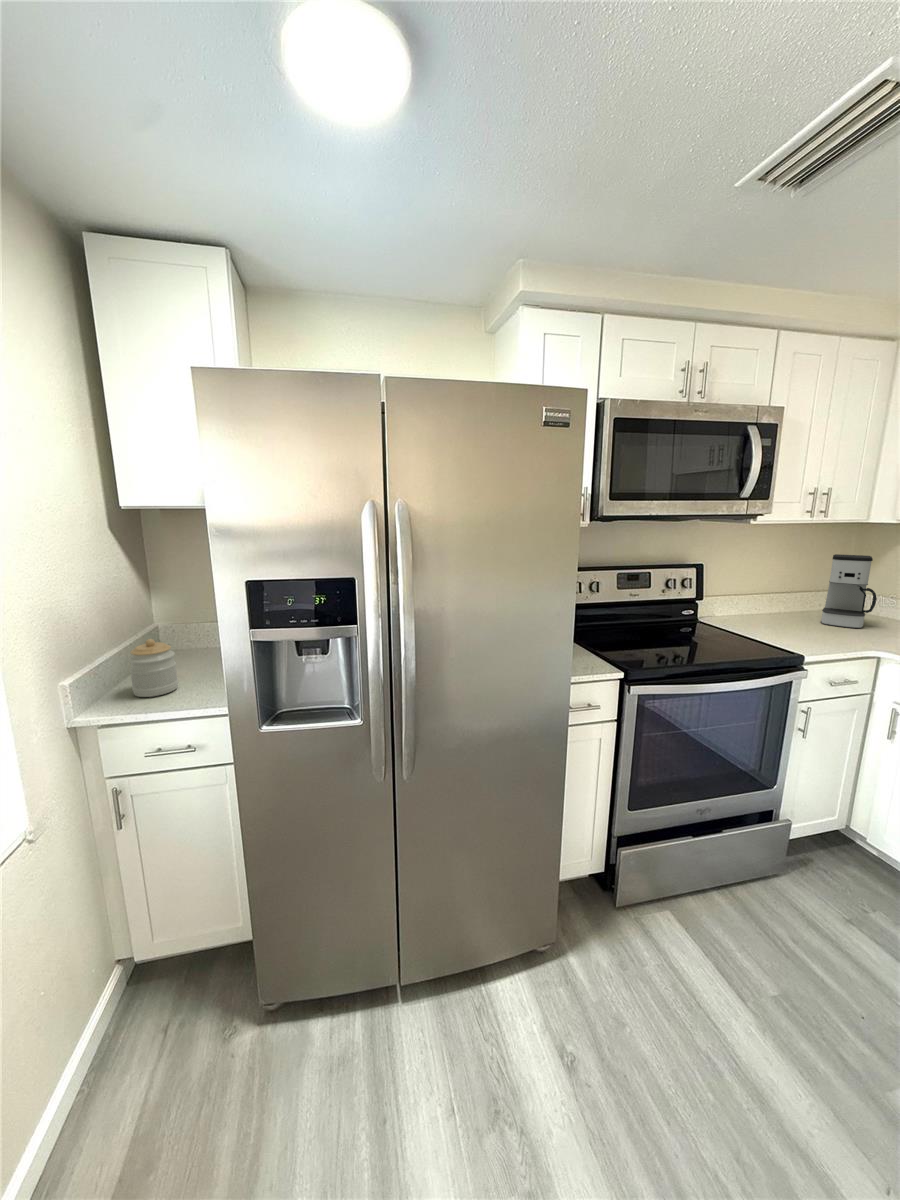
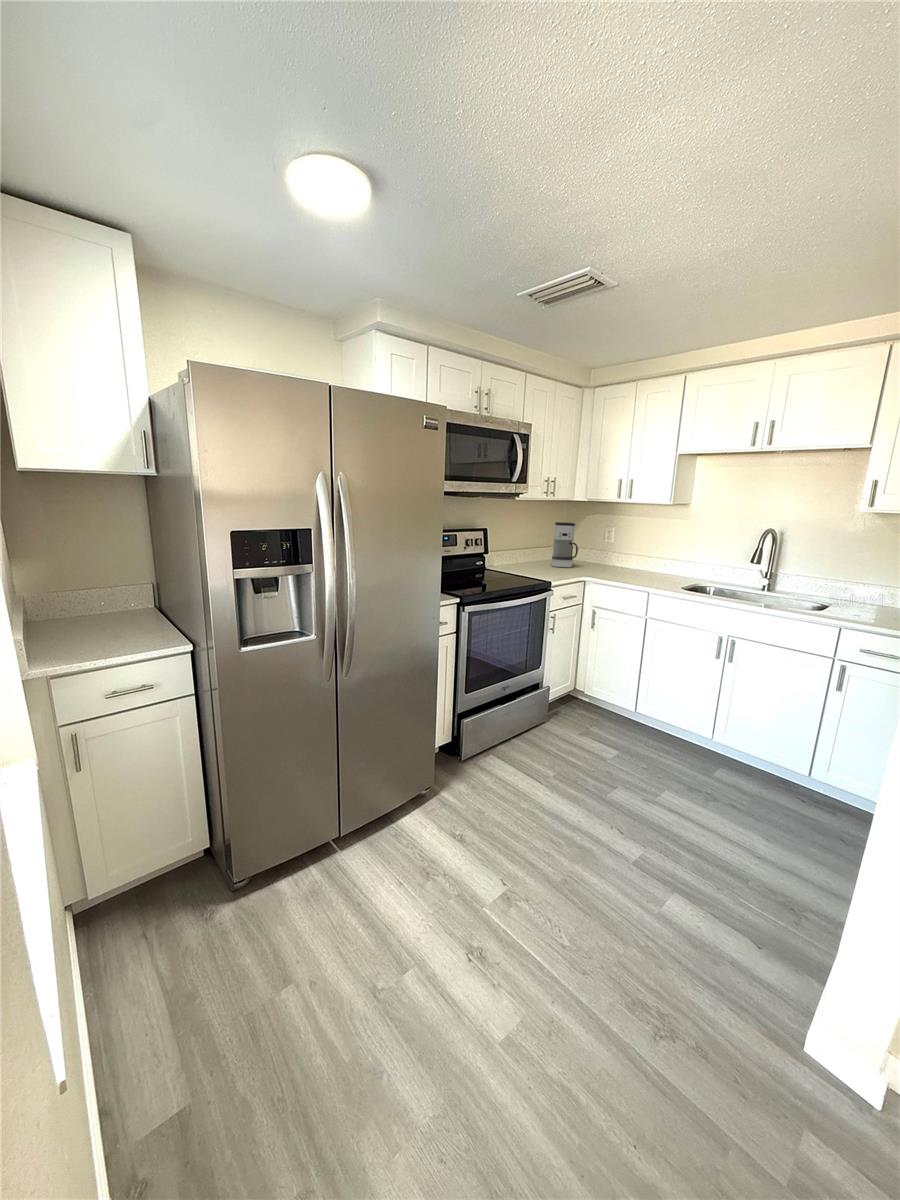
jar: present [128,639,178,697] -> none [51,595,104,651]

